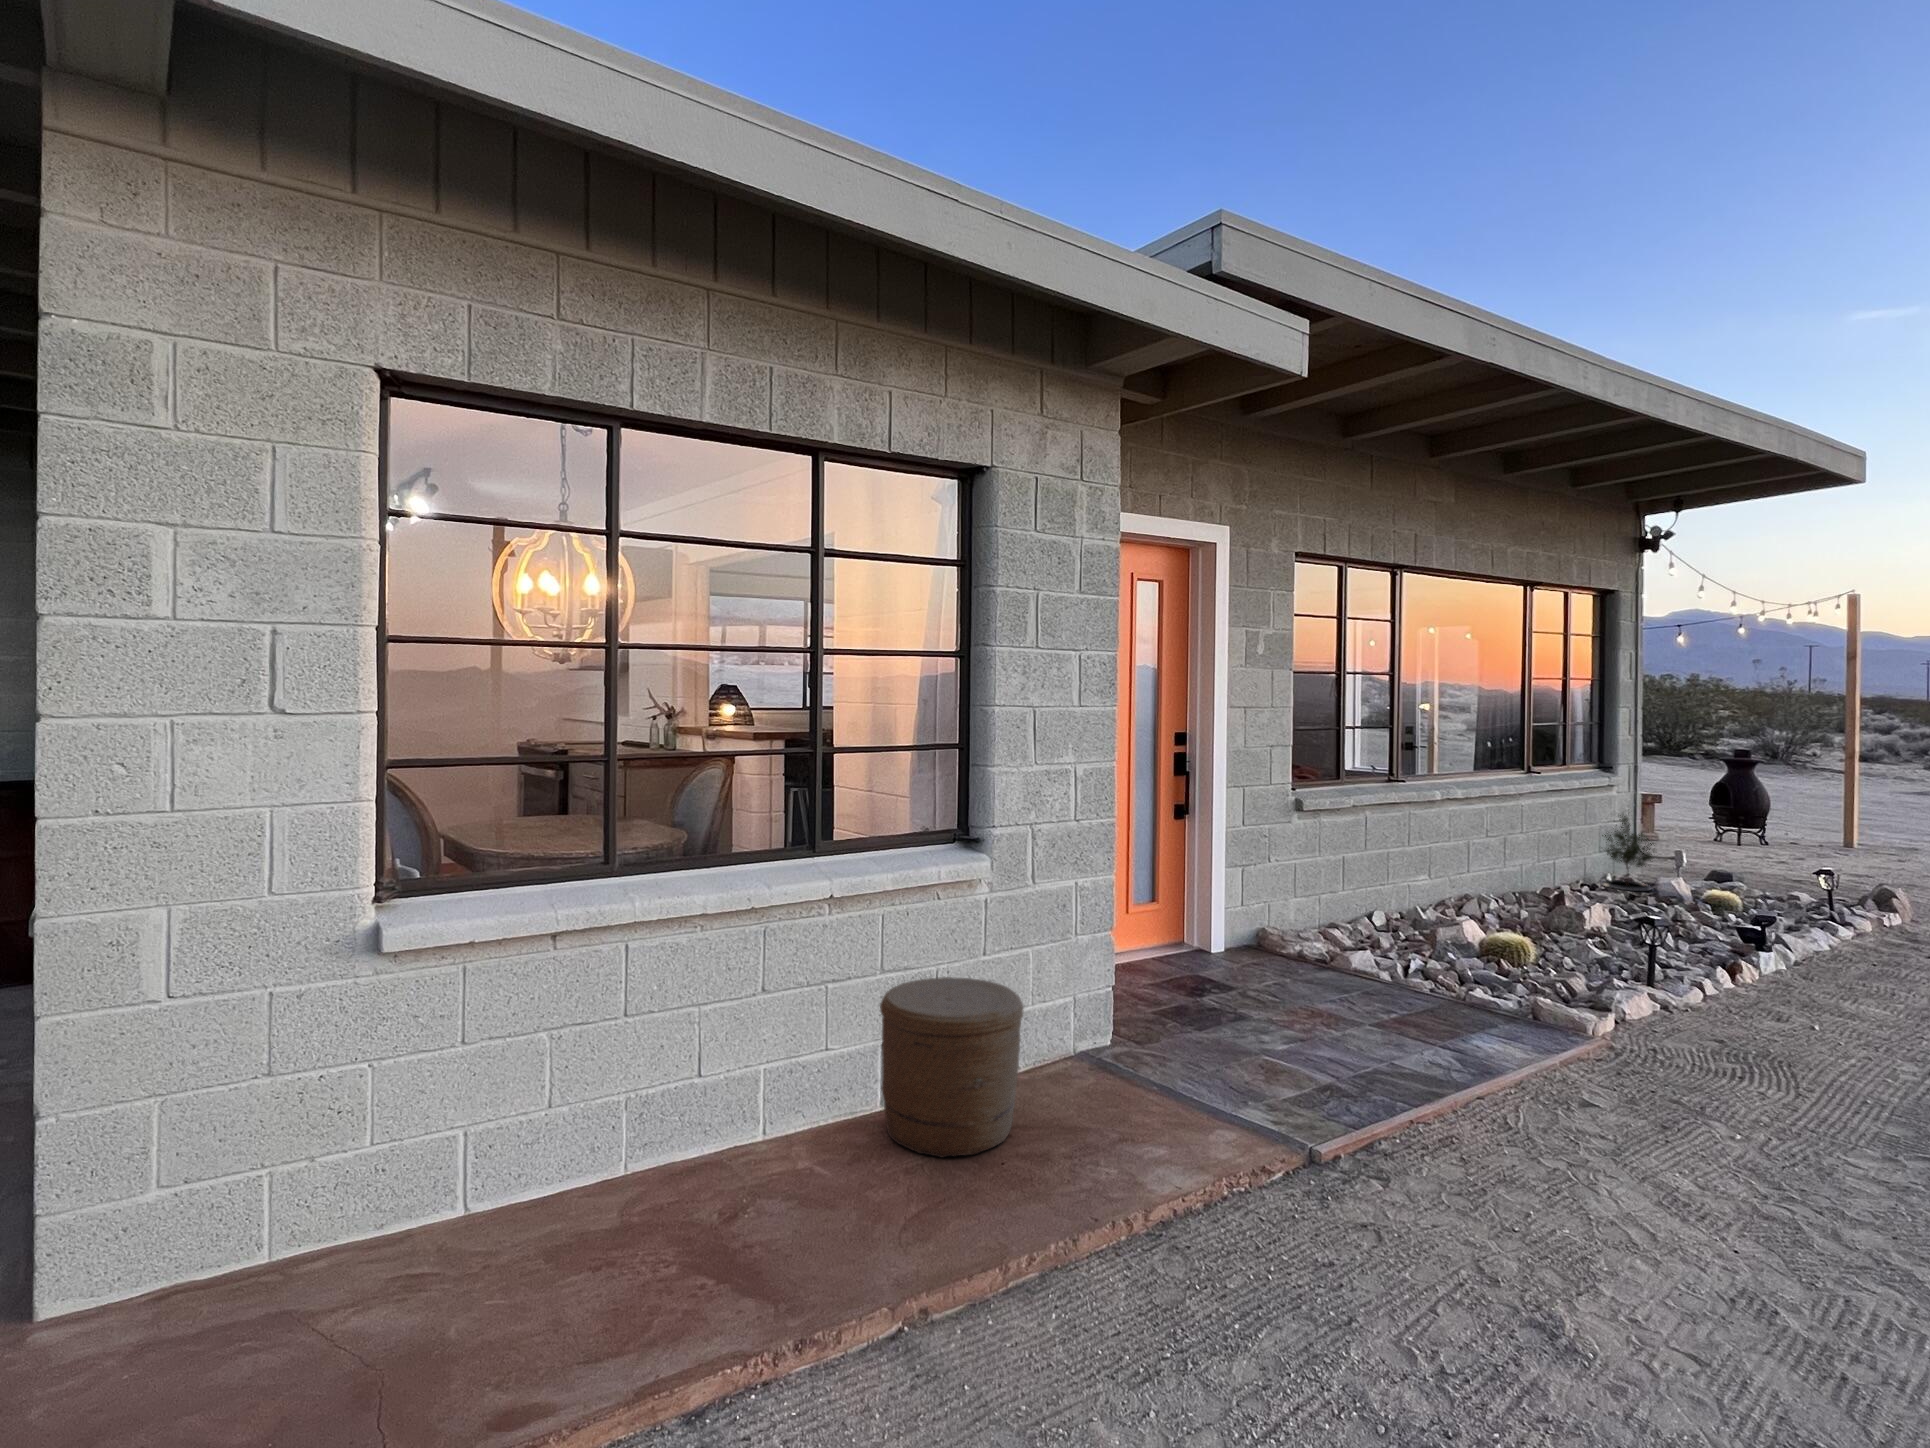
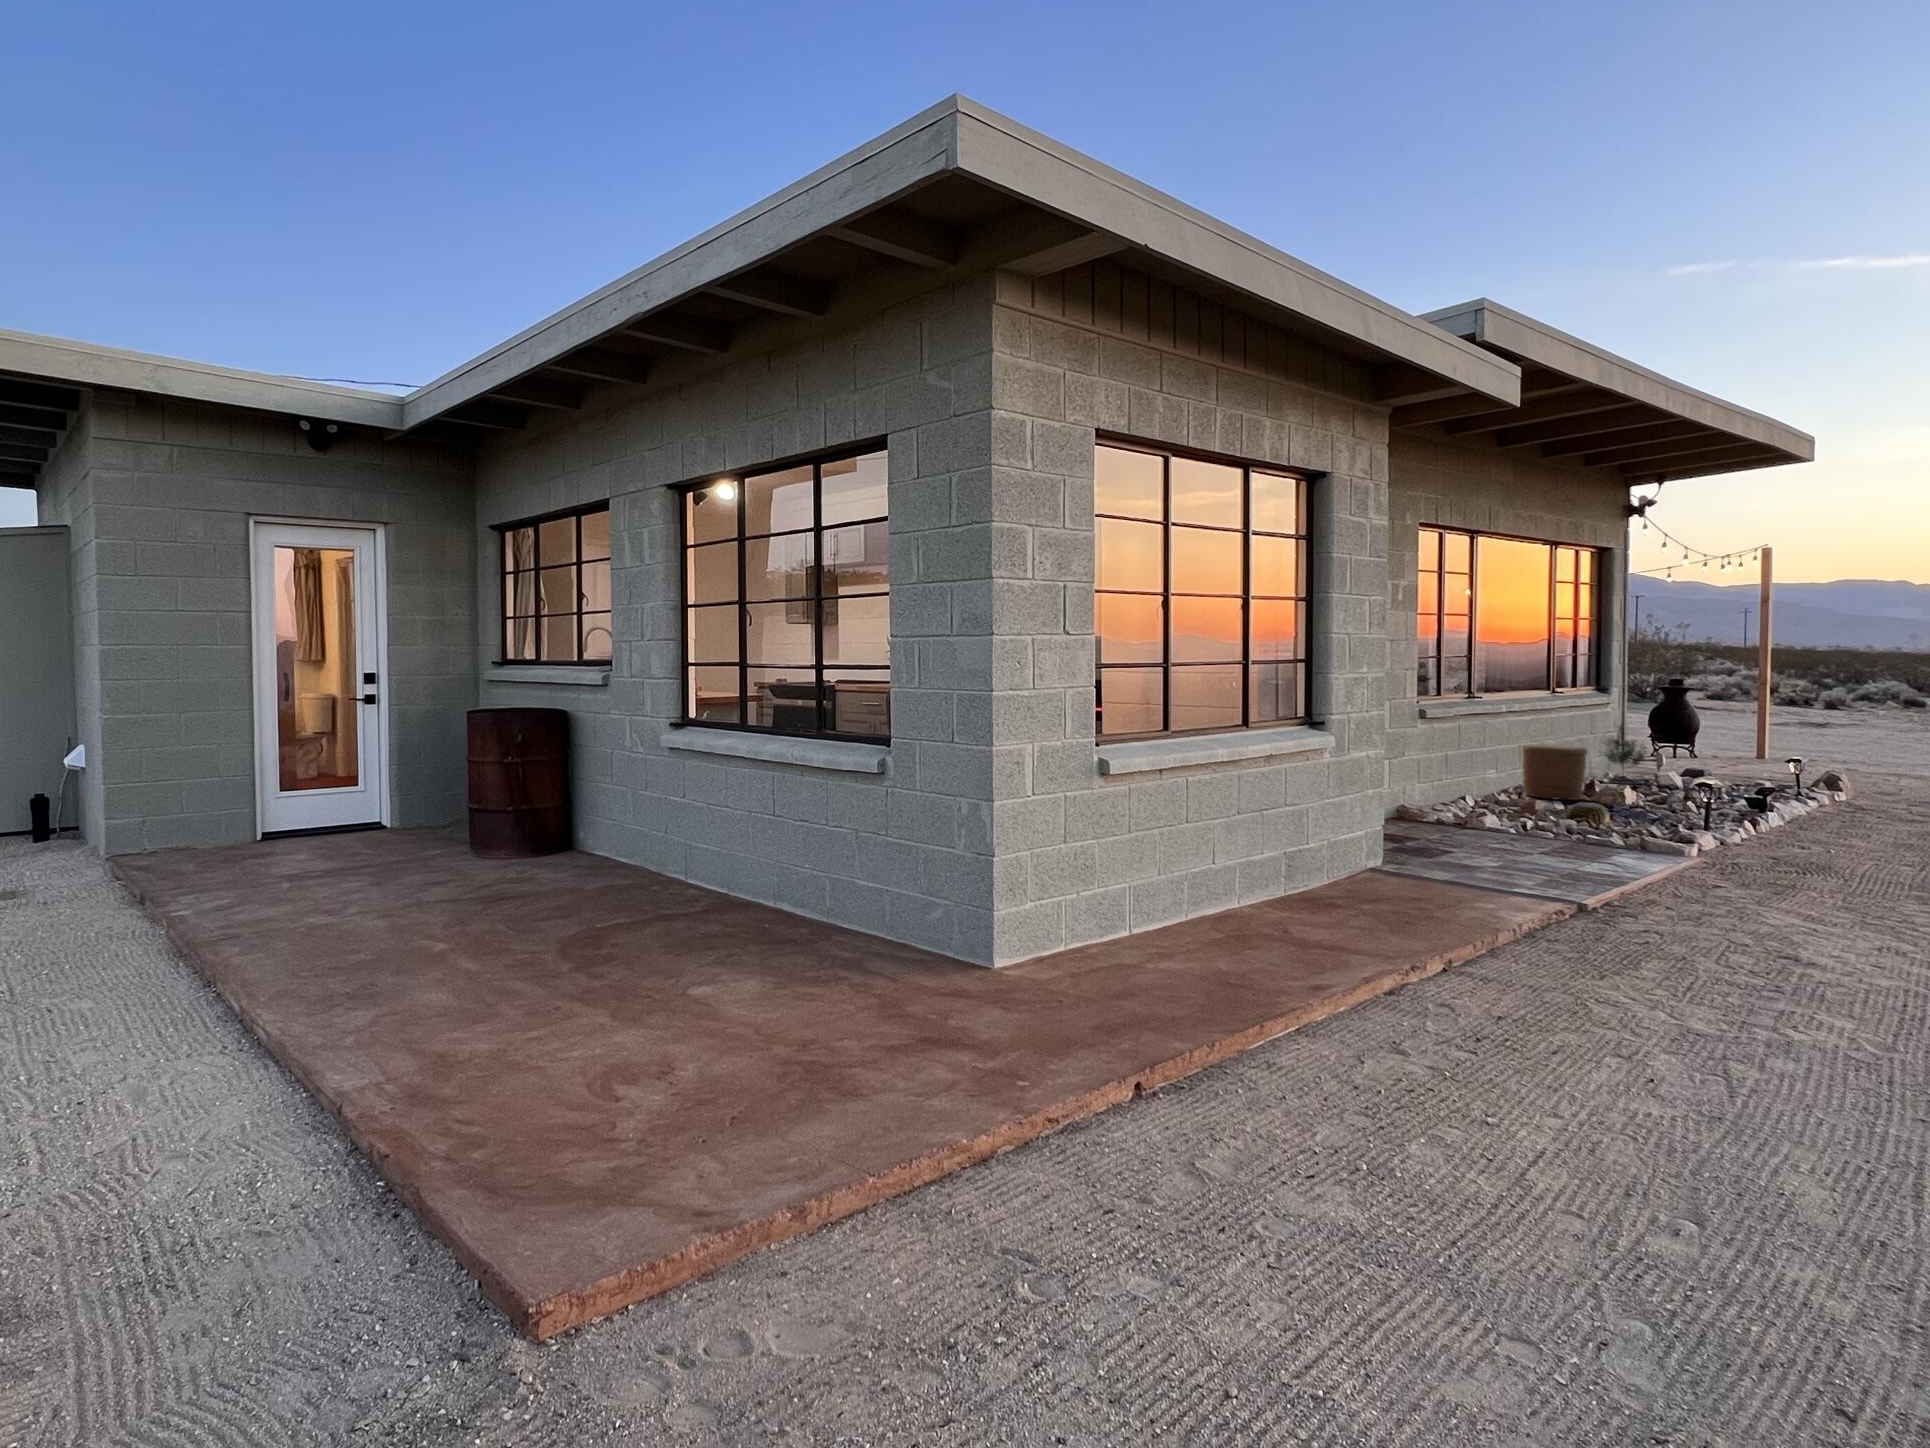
woven basket: present [880,977,1024,1158] -> present [1522,744,1587,800]

